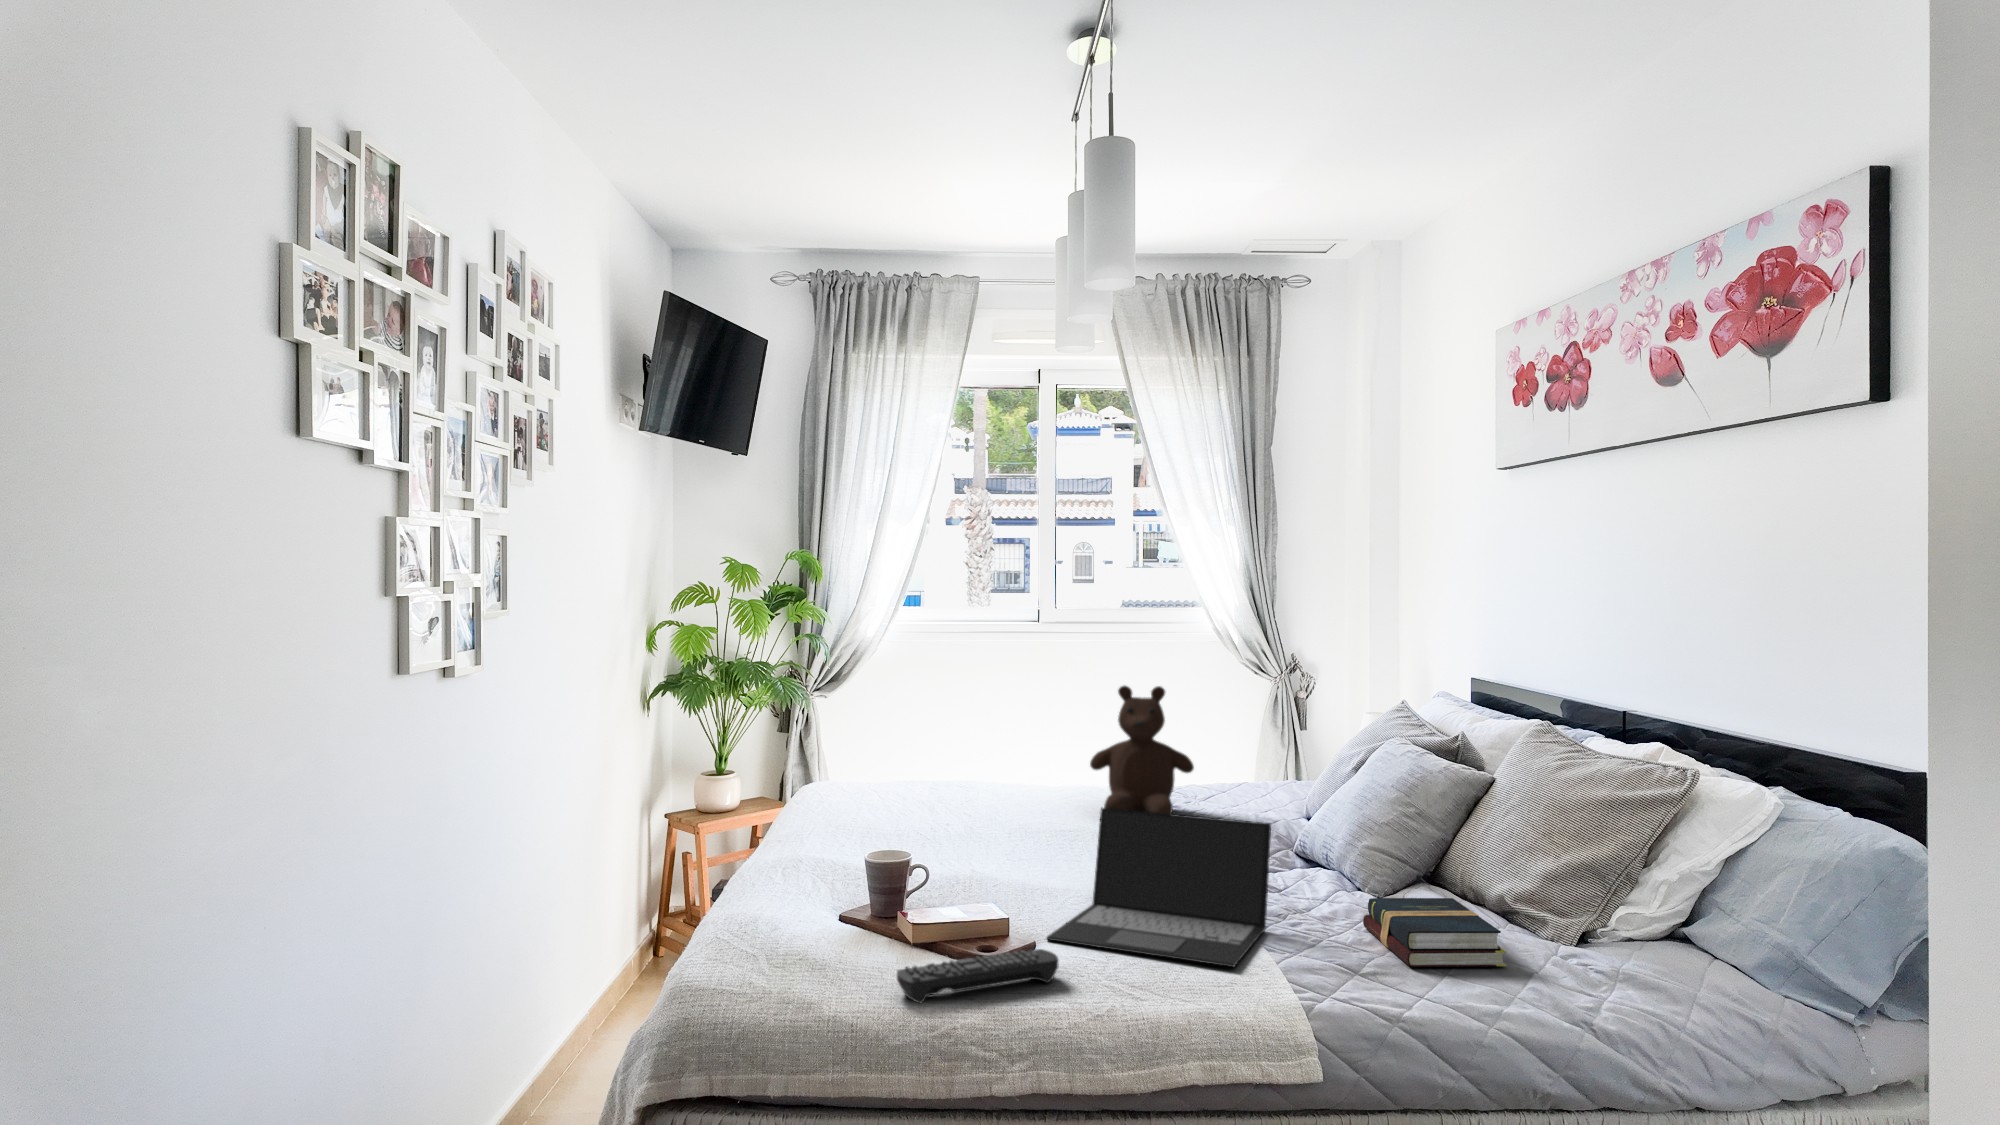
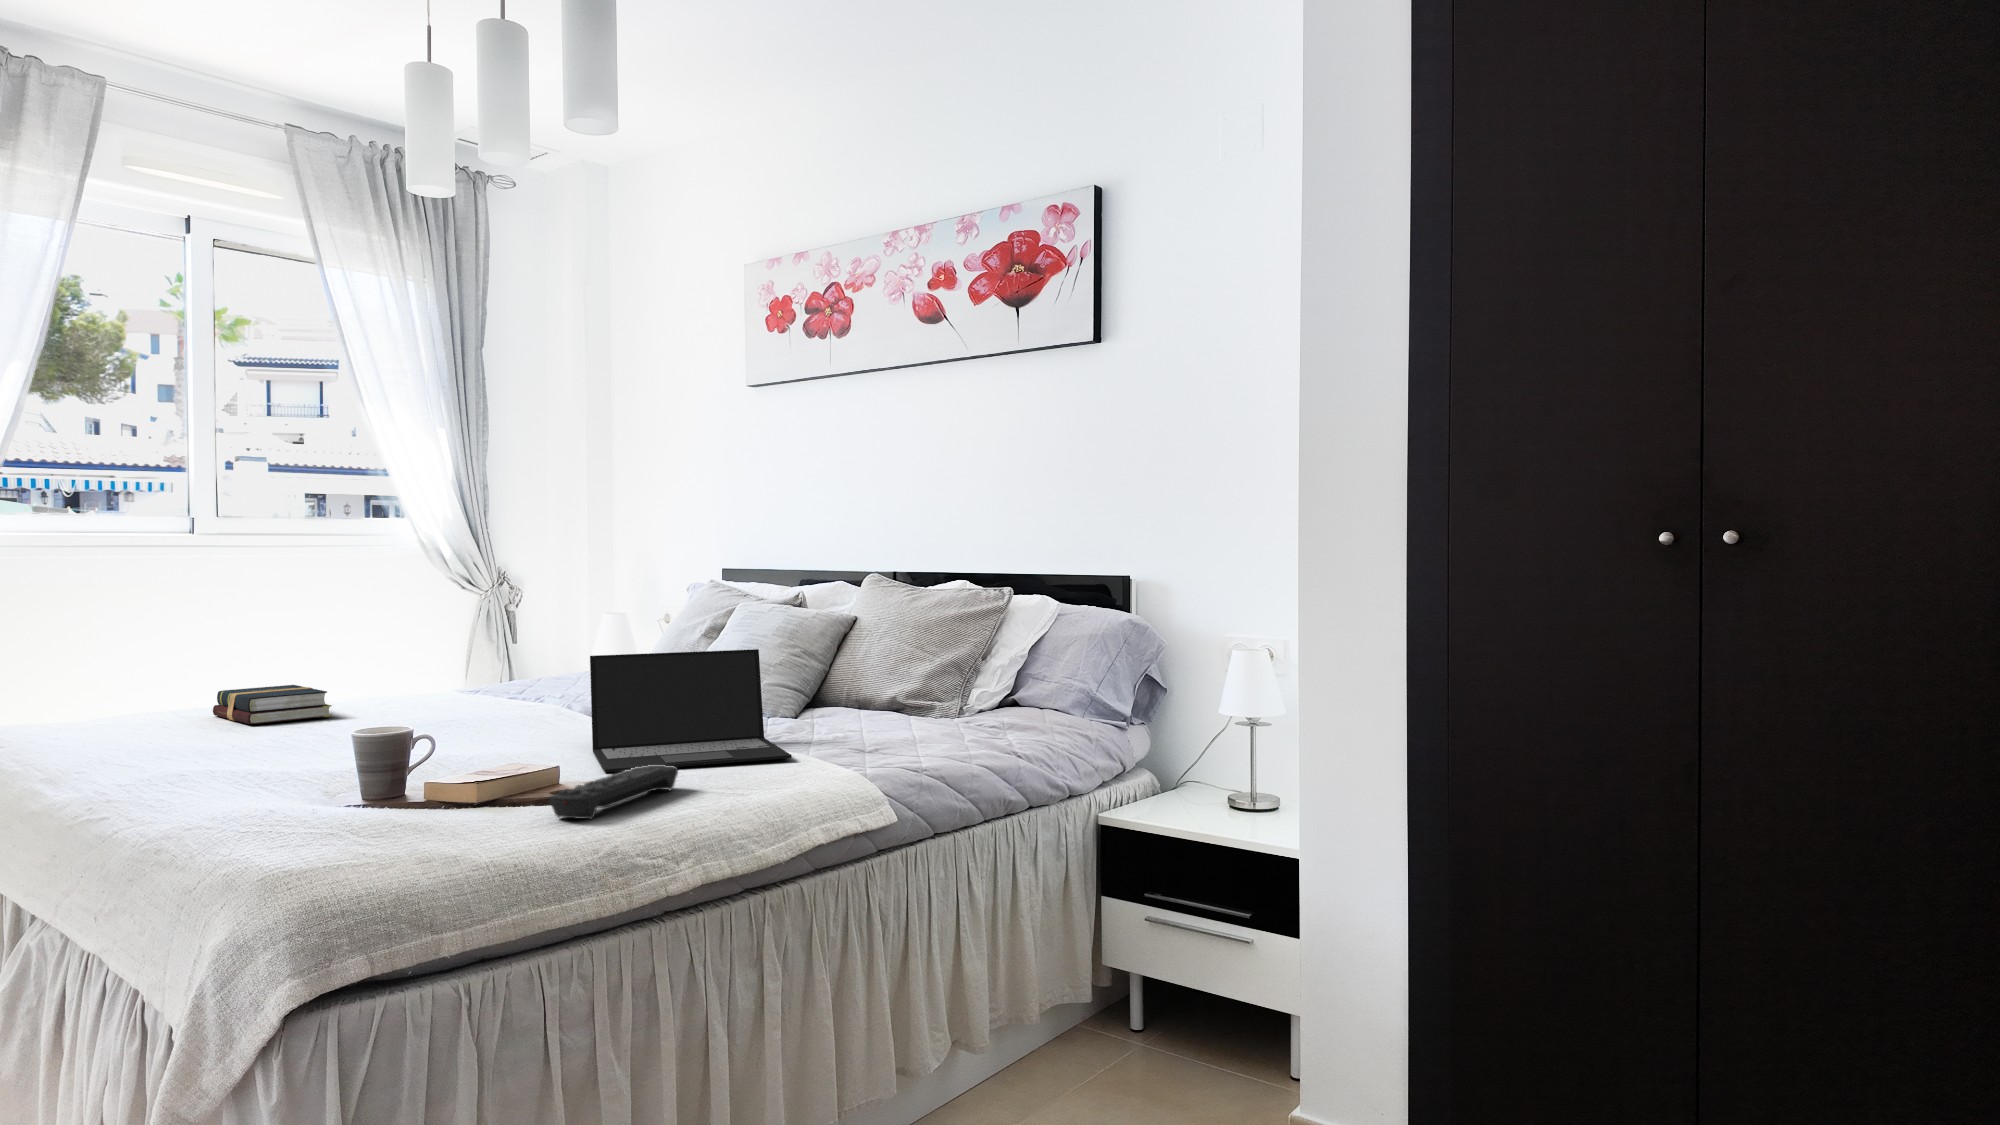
teddy bear: present [1090,686,1194,814] -> none [424,569,539,705]
hardback book: present [1363,898,1507,967] -> present [213,685,332,724]

